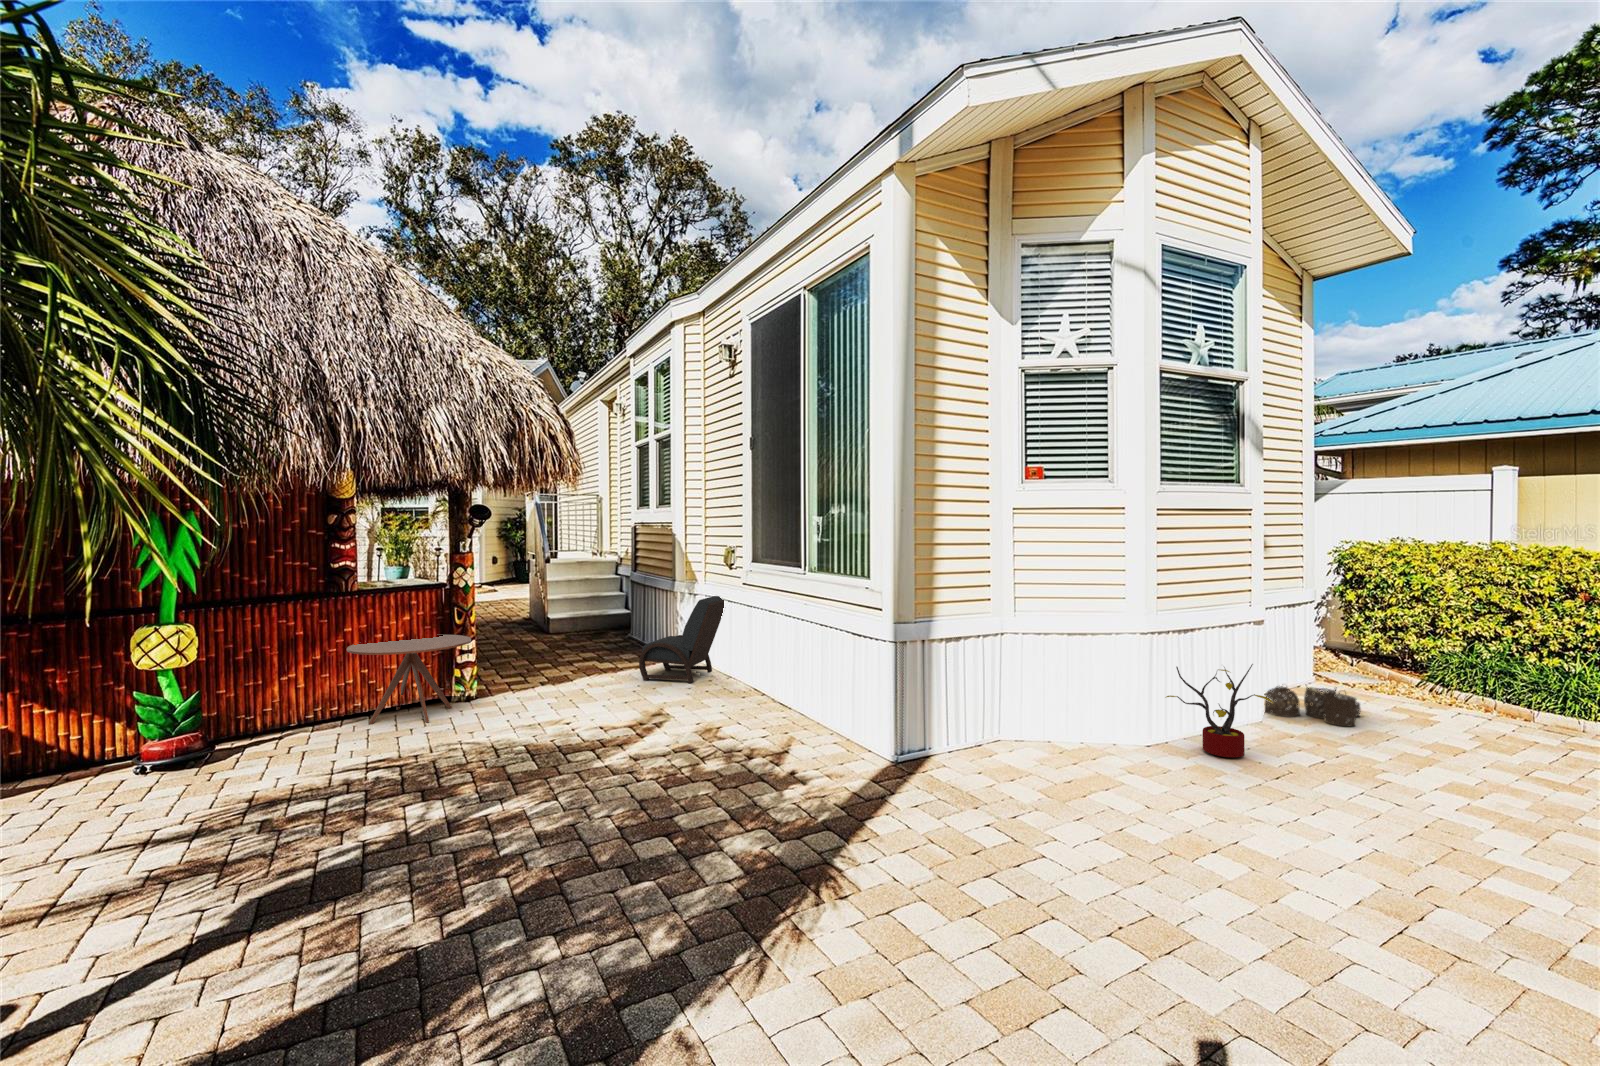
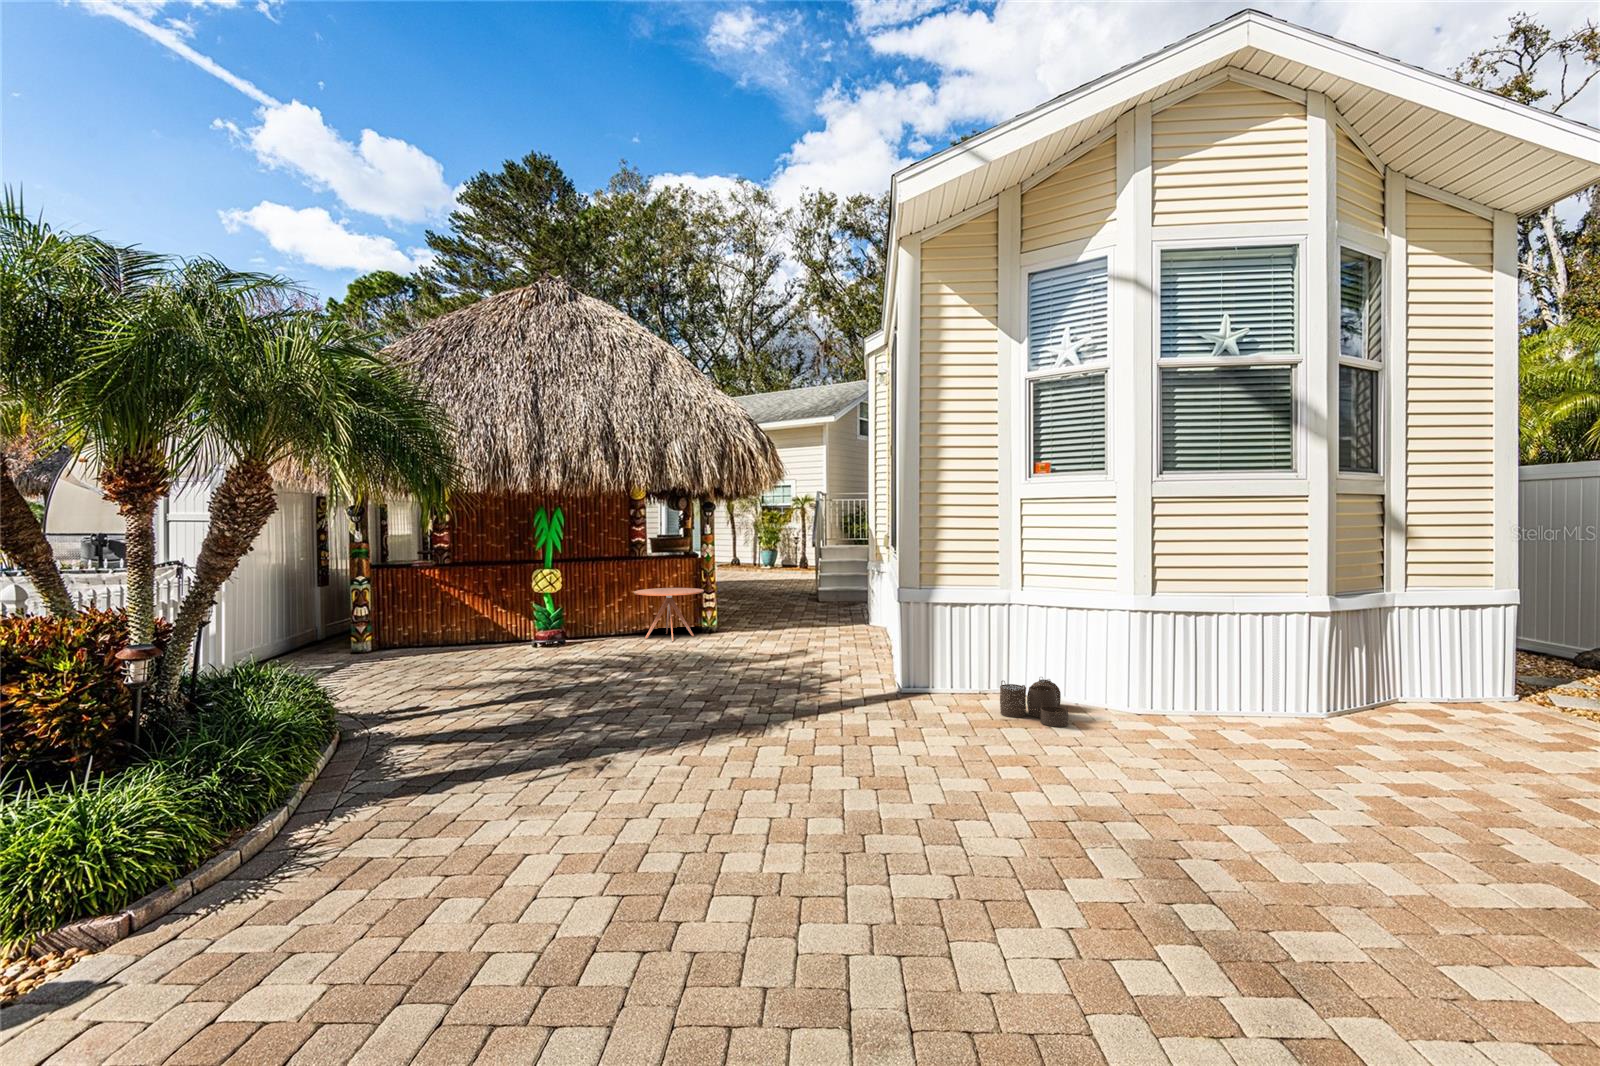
lounge chair: present [639,596,724,683] -> none [824,572,893,638]
decorative plant: present [1166,664,1273,757] -> none [1151,643,1258,732]
woven basket: present [1265,686,1361,726] -> present [1000,677,1068,727]

